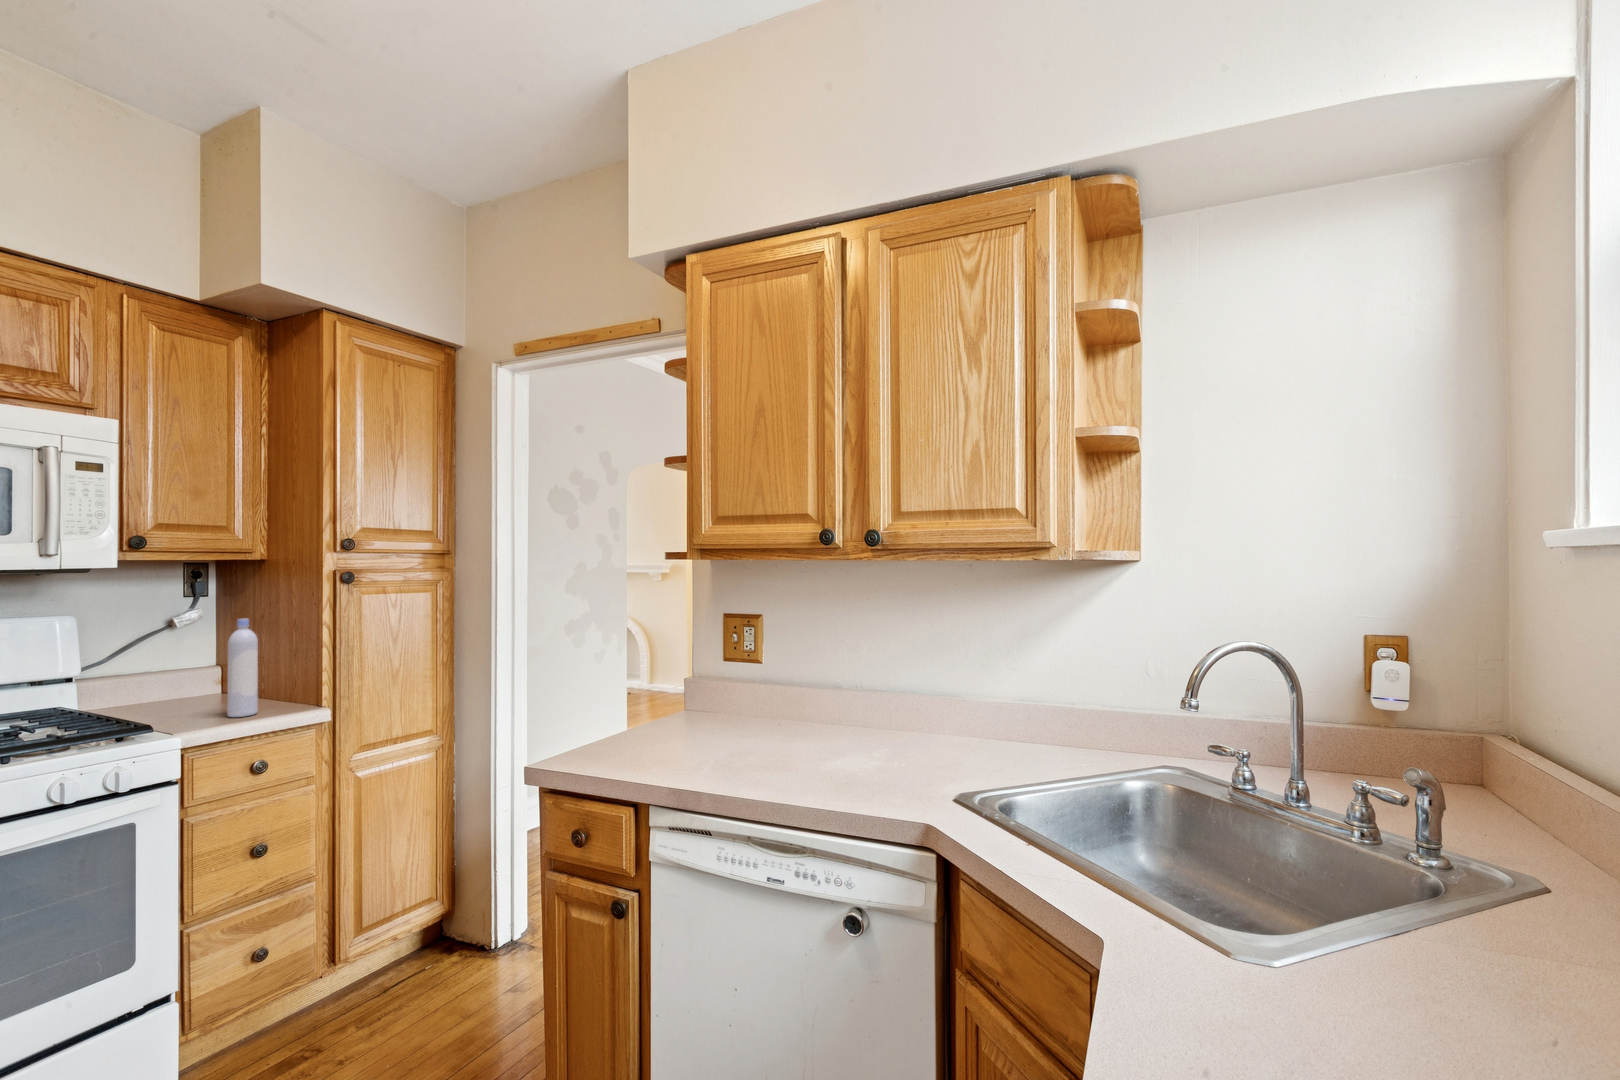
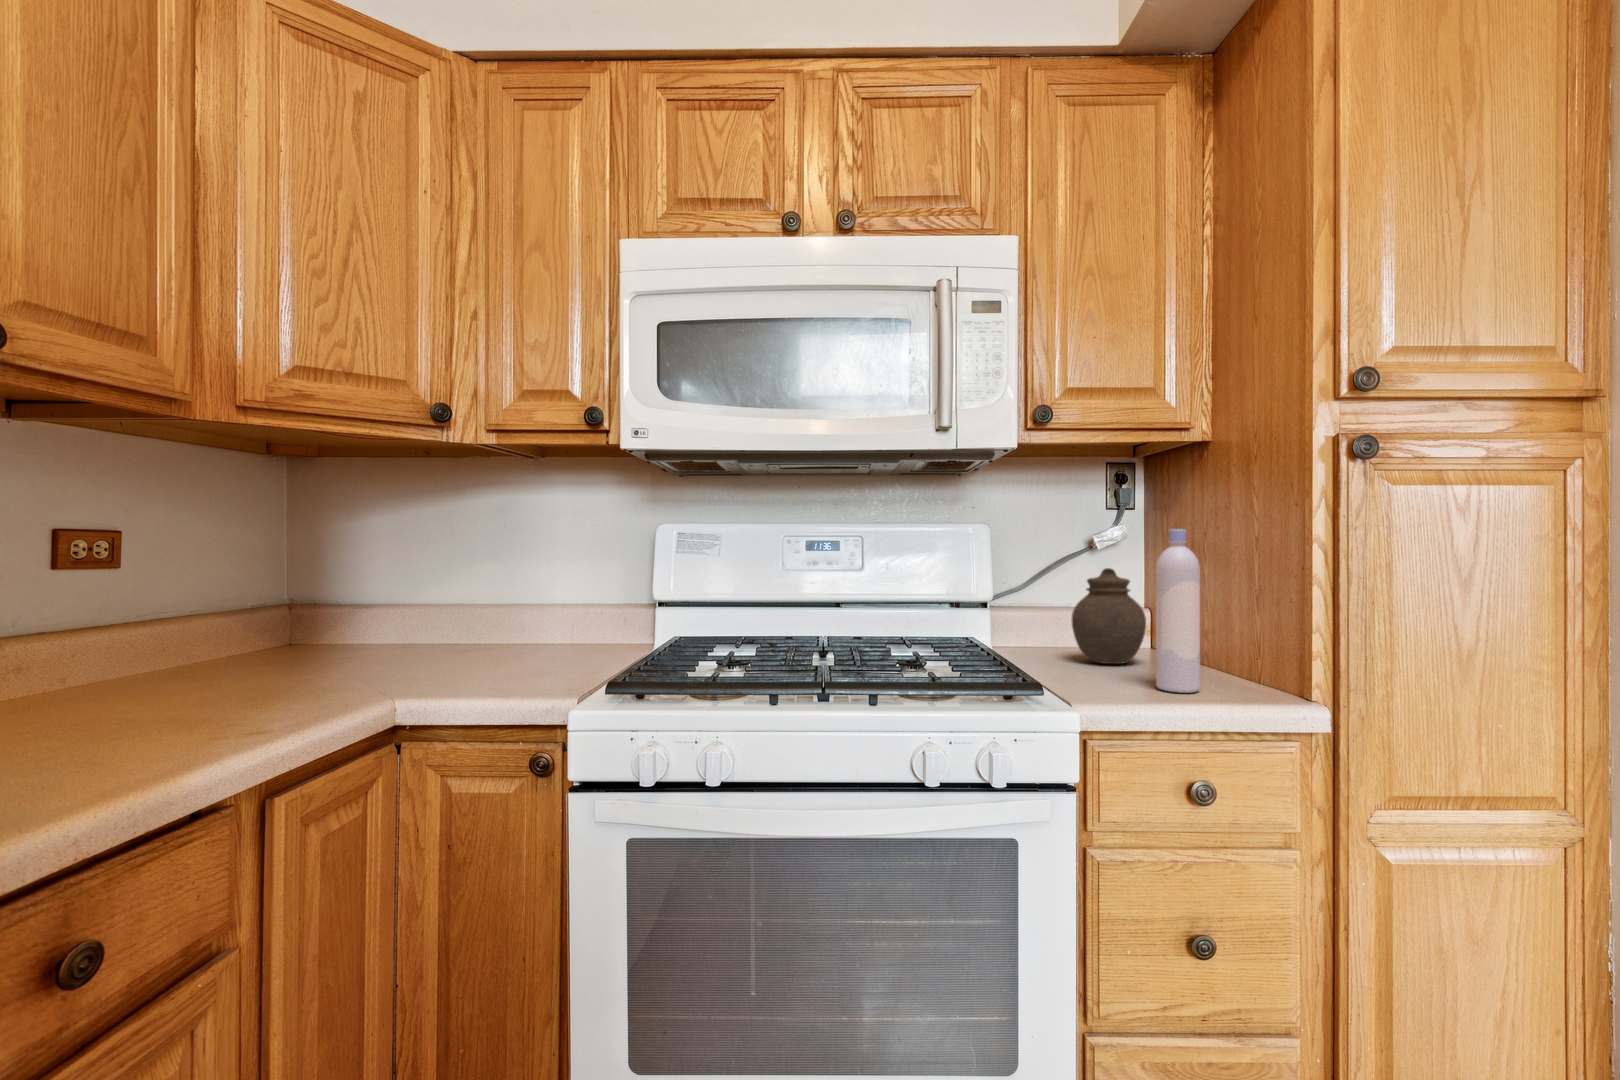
jar: none [155,642,218,709] -> present [1072,568,1146,664]

